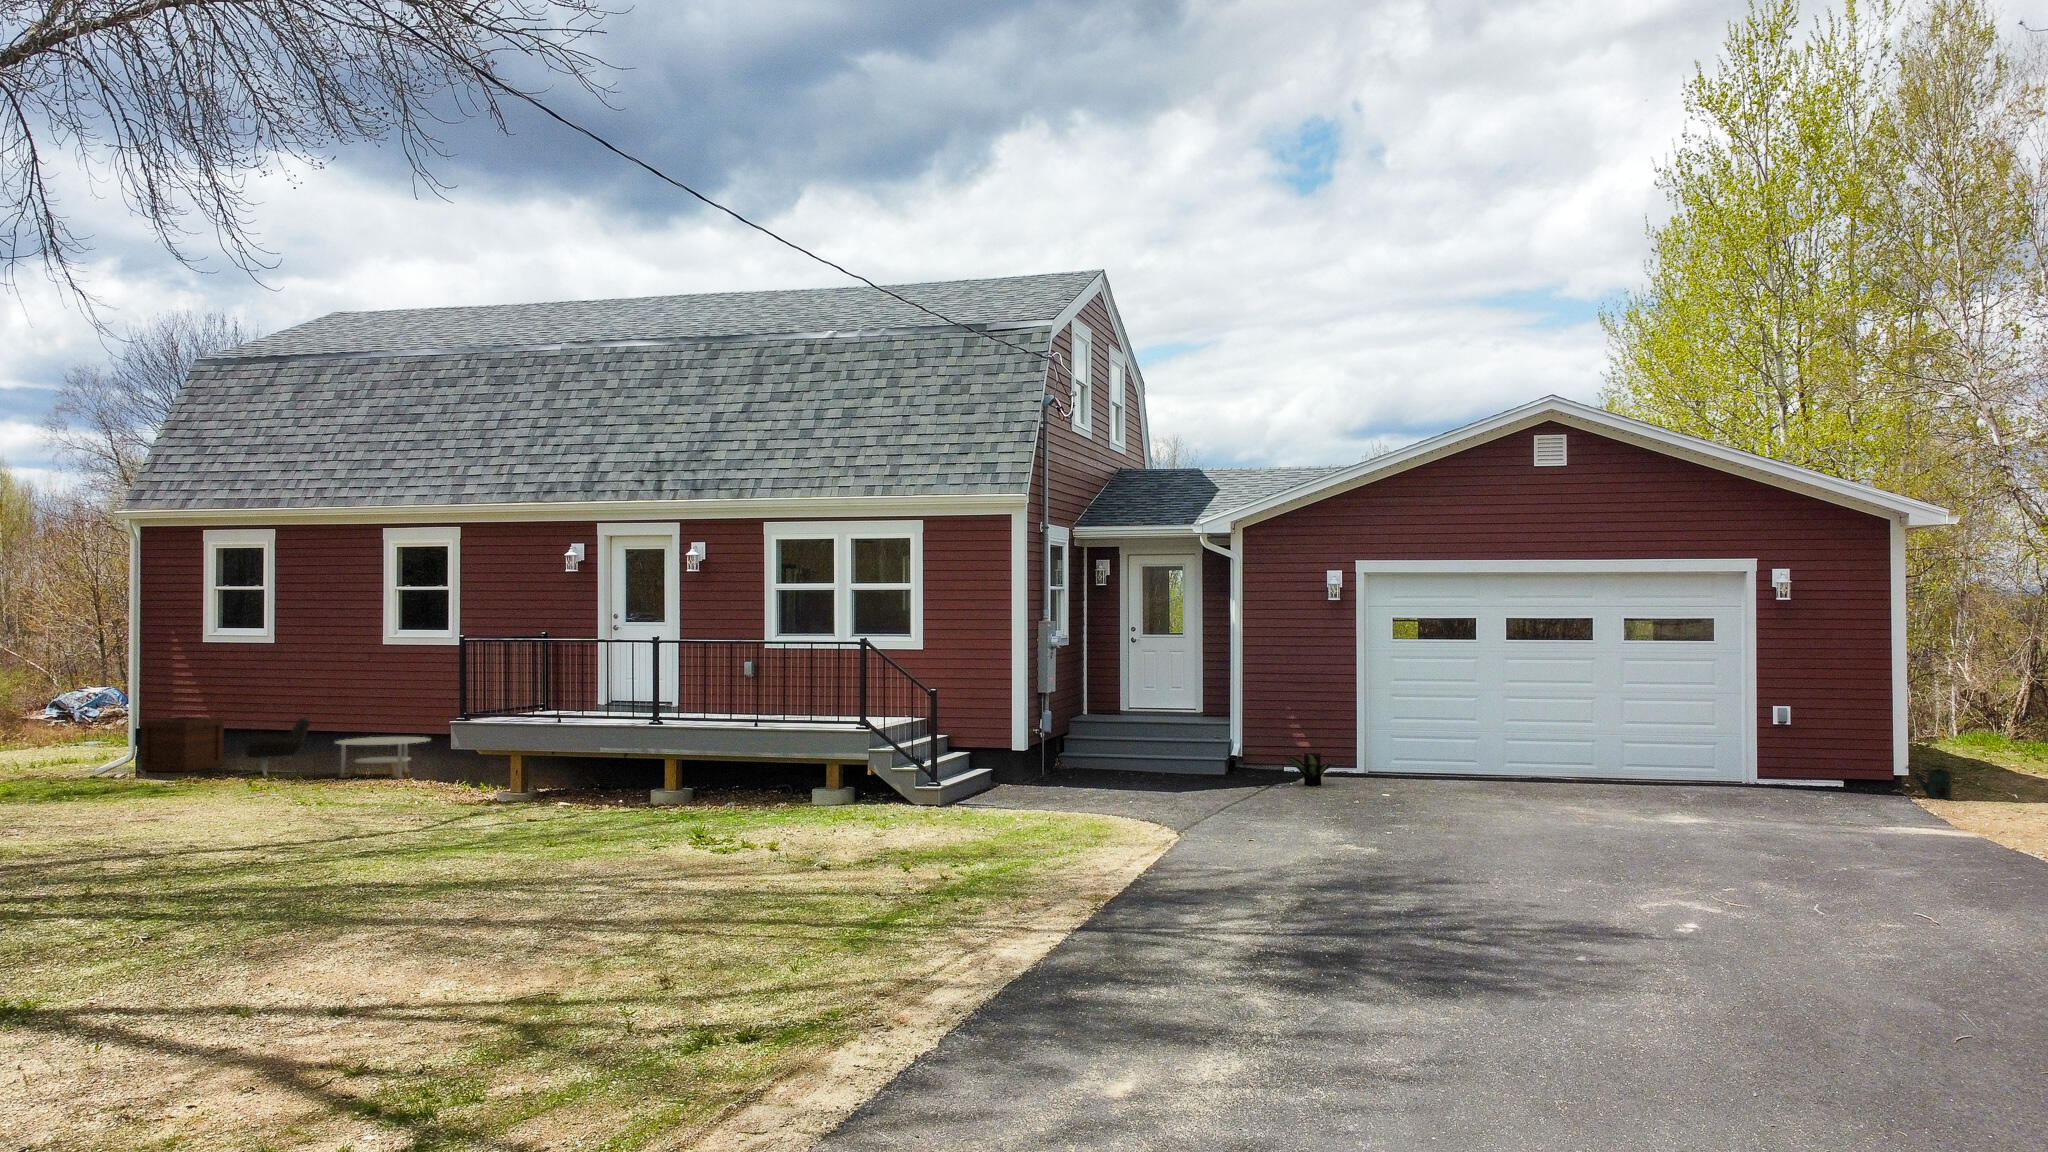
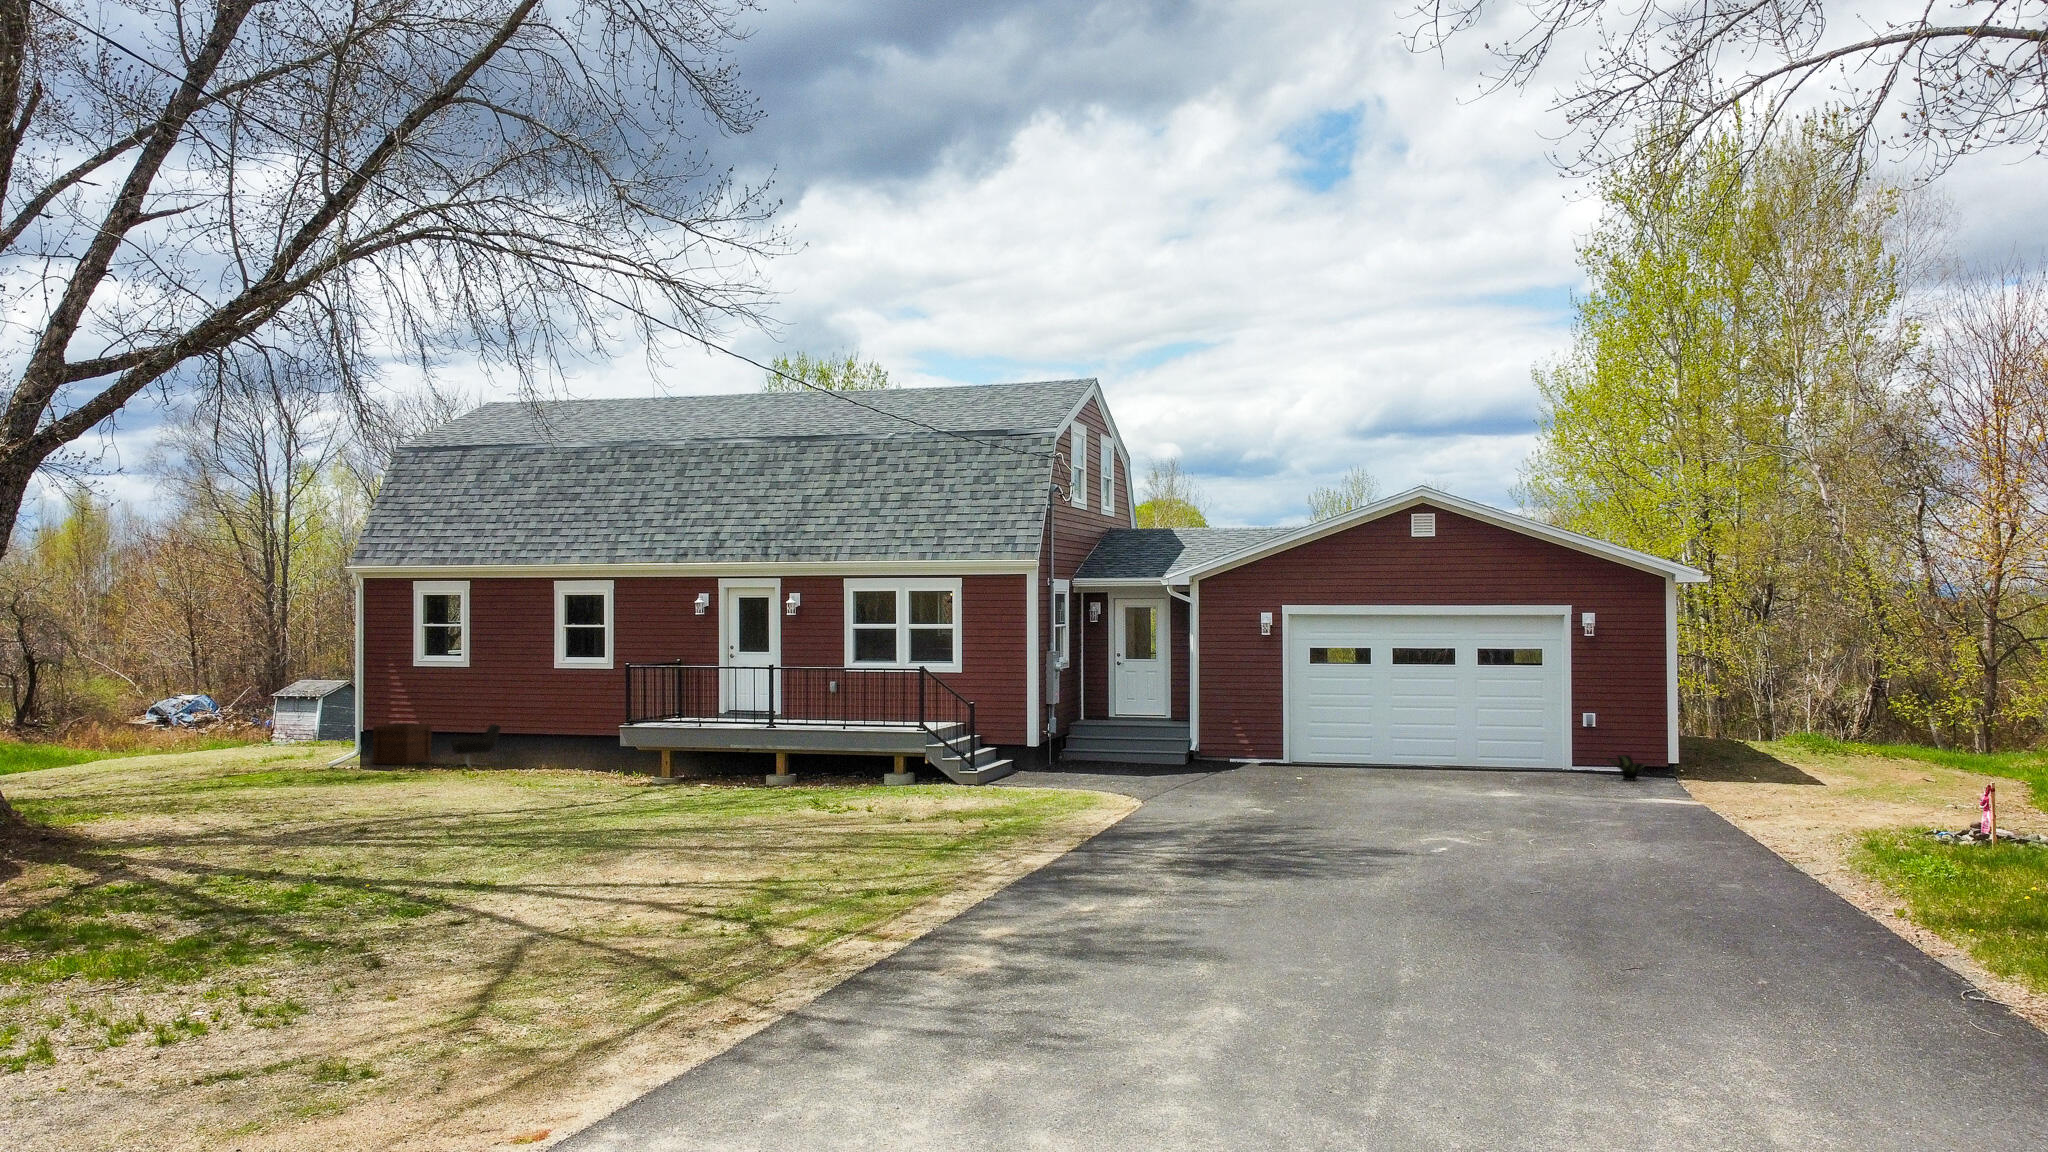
round table: present [336,737,431,780] -> none [524,738,593,770]
potted plant: present [1276,753,1344,786] -> present [1606,755,1652,780]
watering can: present [1906,765,1951,799] -> none [1676,756,1713,781]

